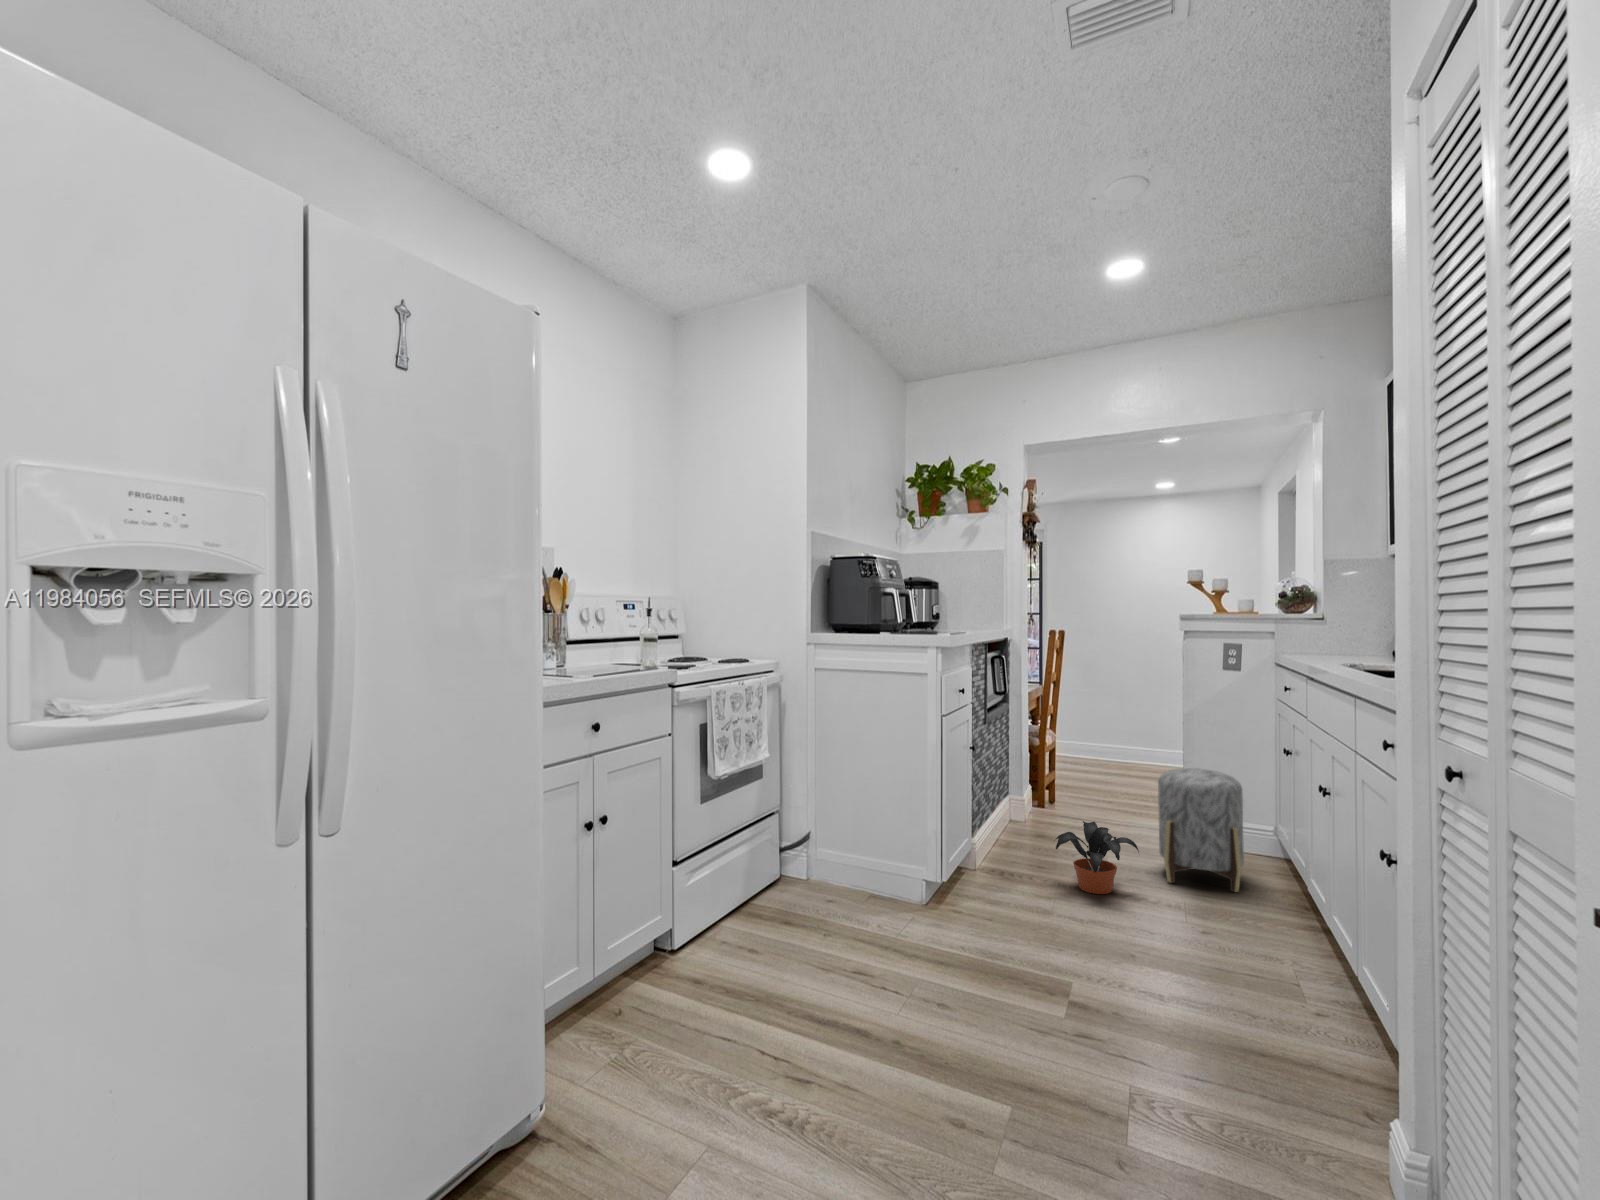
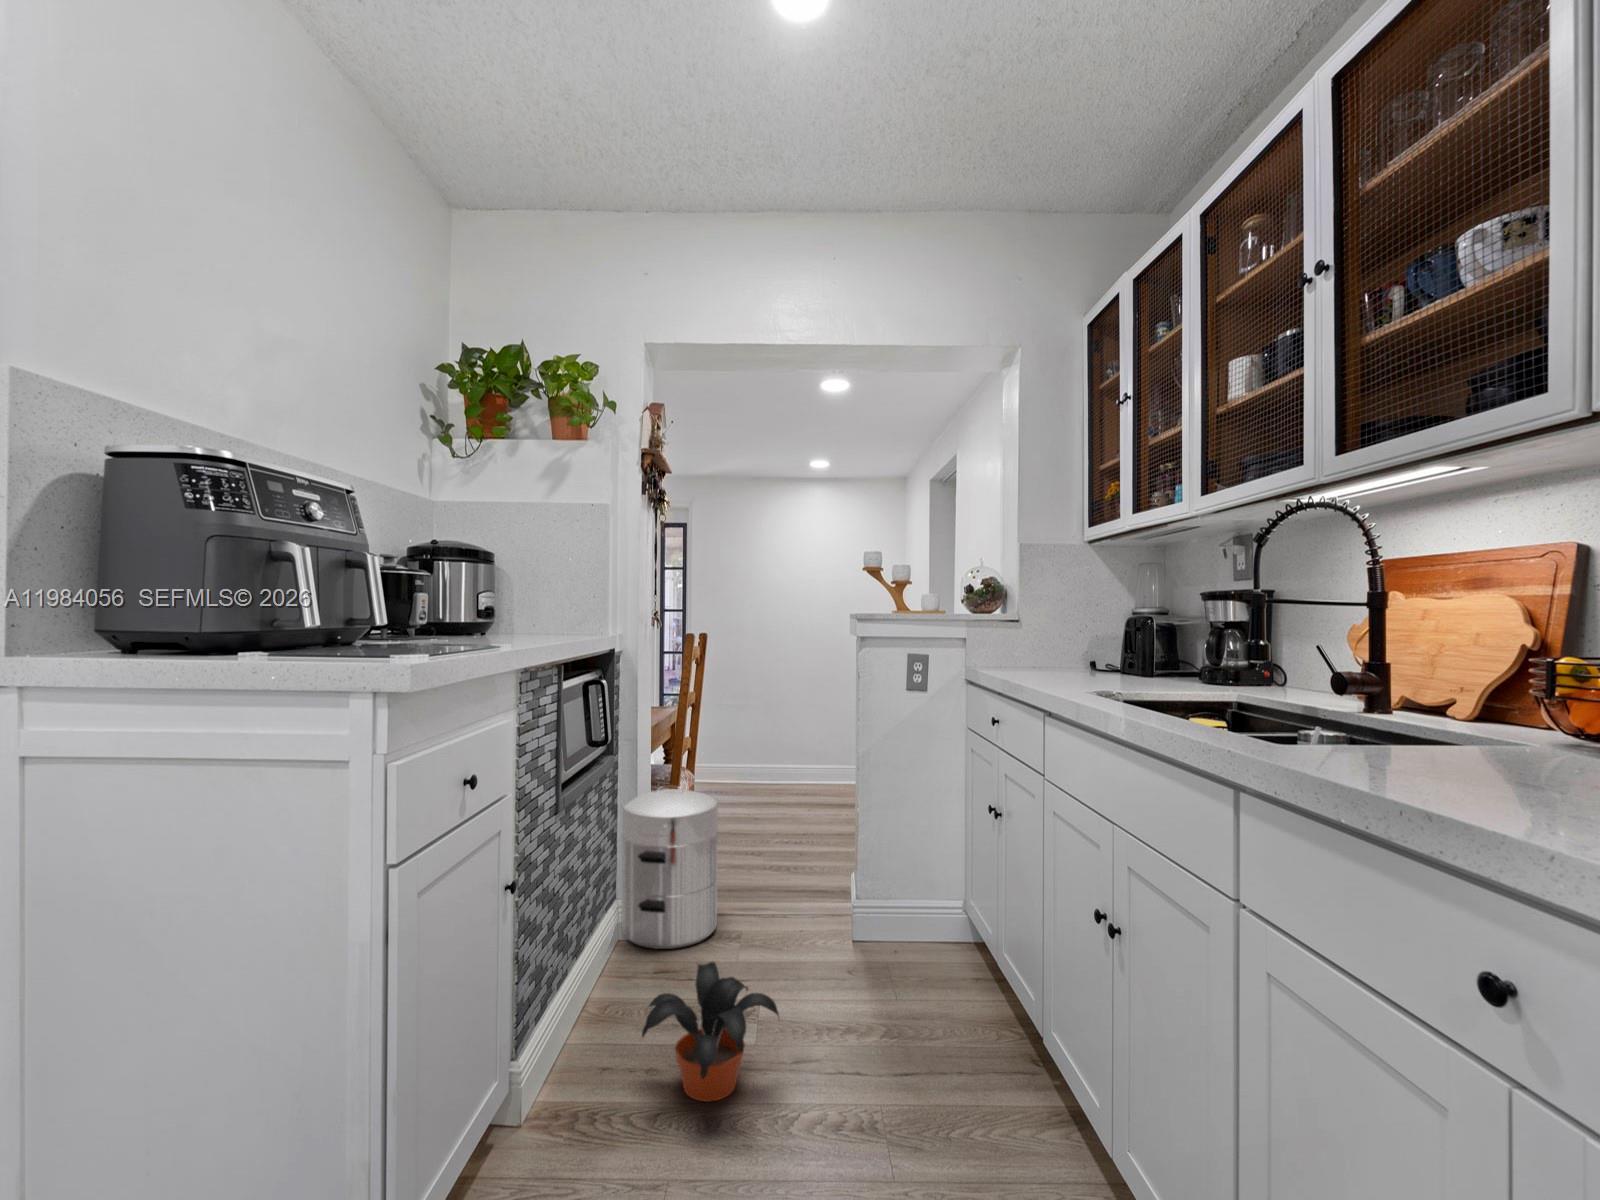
waste bin: none [1016,730,1082,834] -> present [621,785,718,949]
stool: present [1158,768,1244,892] -> none [814,849,930,1048]

